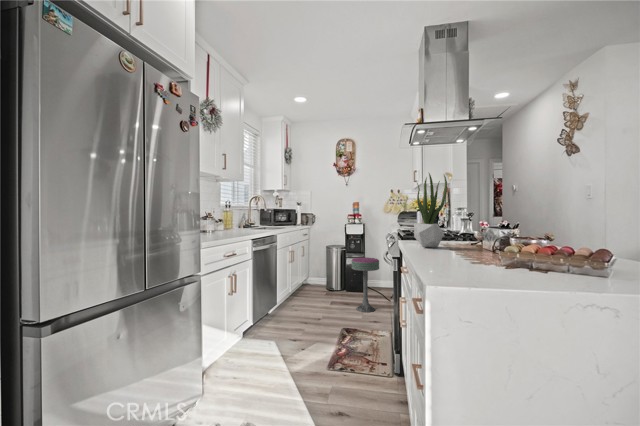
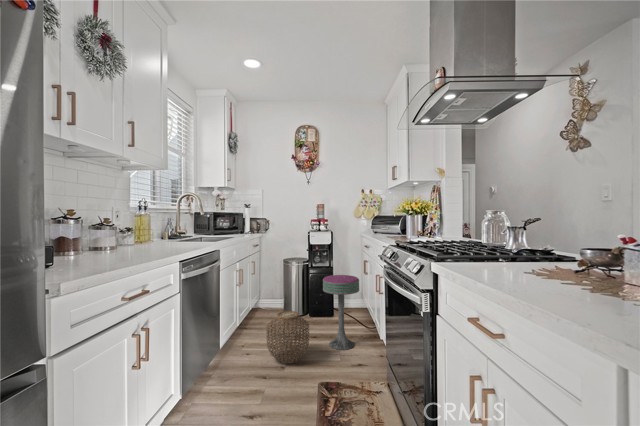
potted plant: present [414,173,447,248] -> none [505,127,582,282]
woven basket: none [309,281,340,317] -> present [267,311,309,363]

